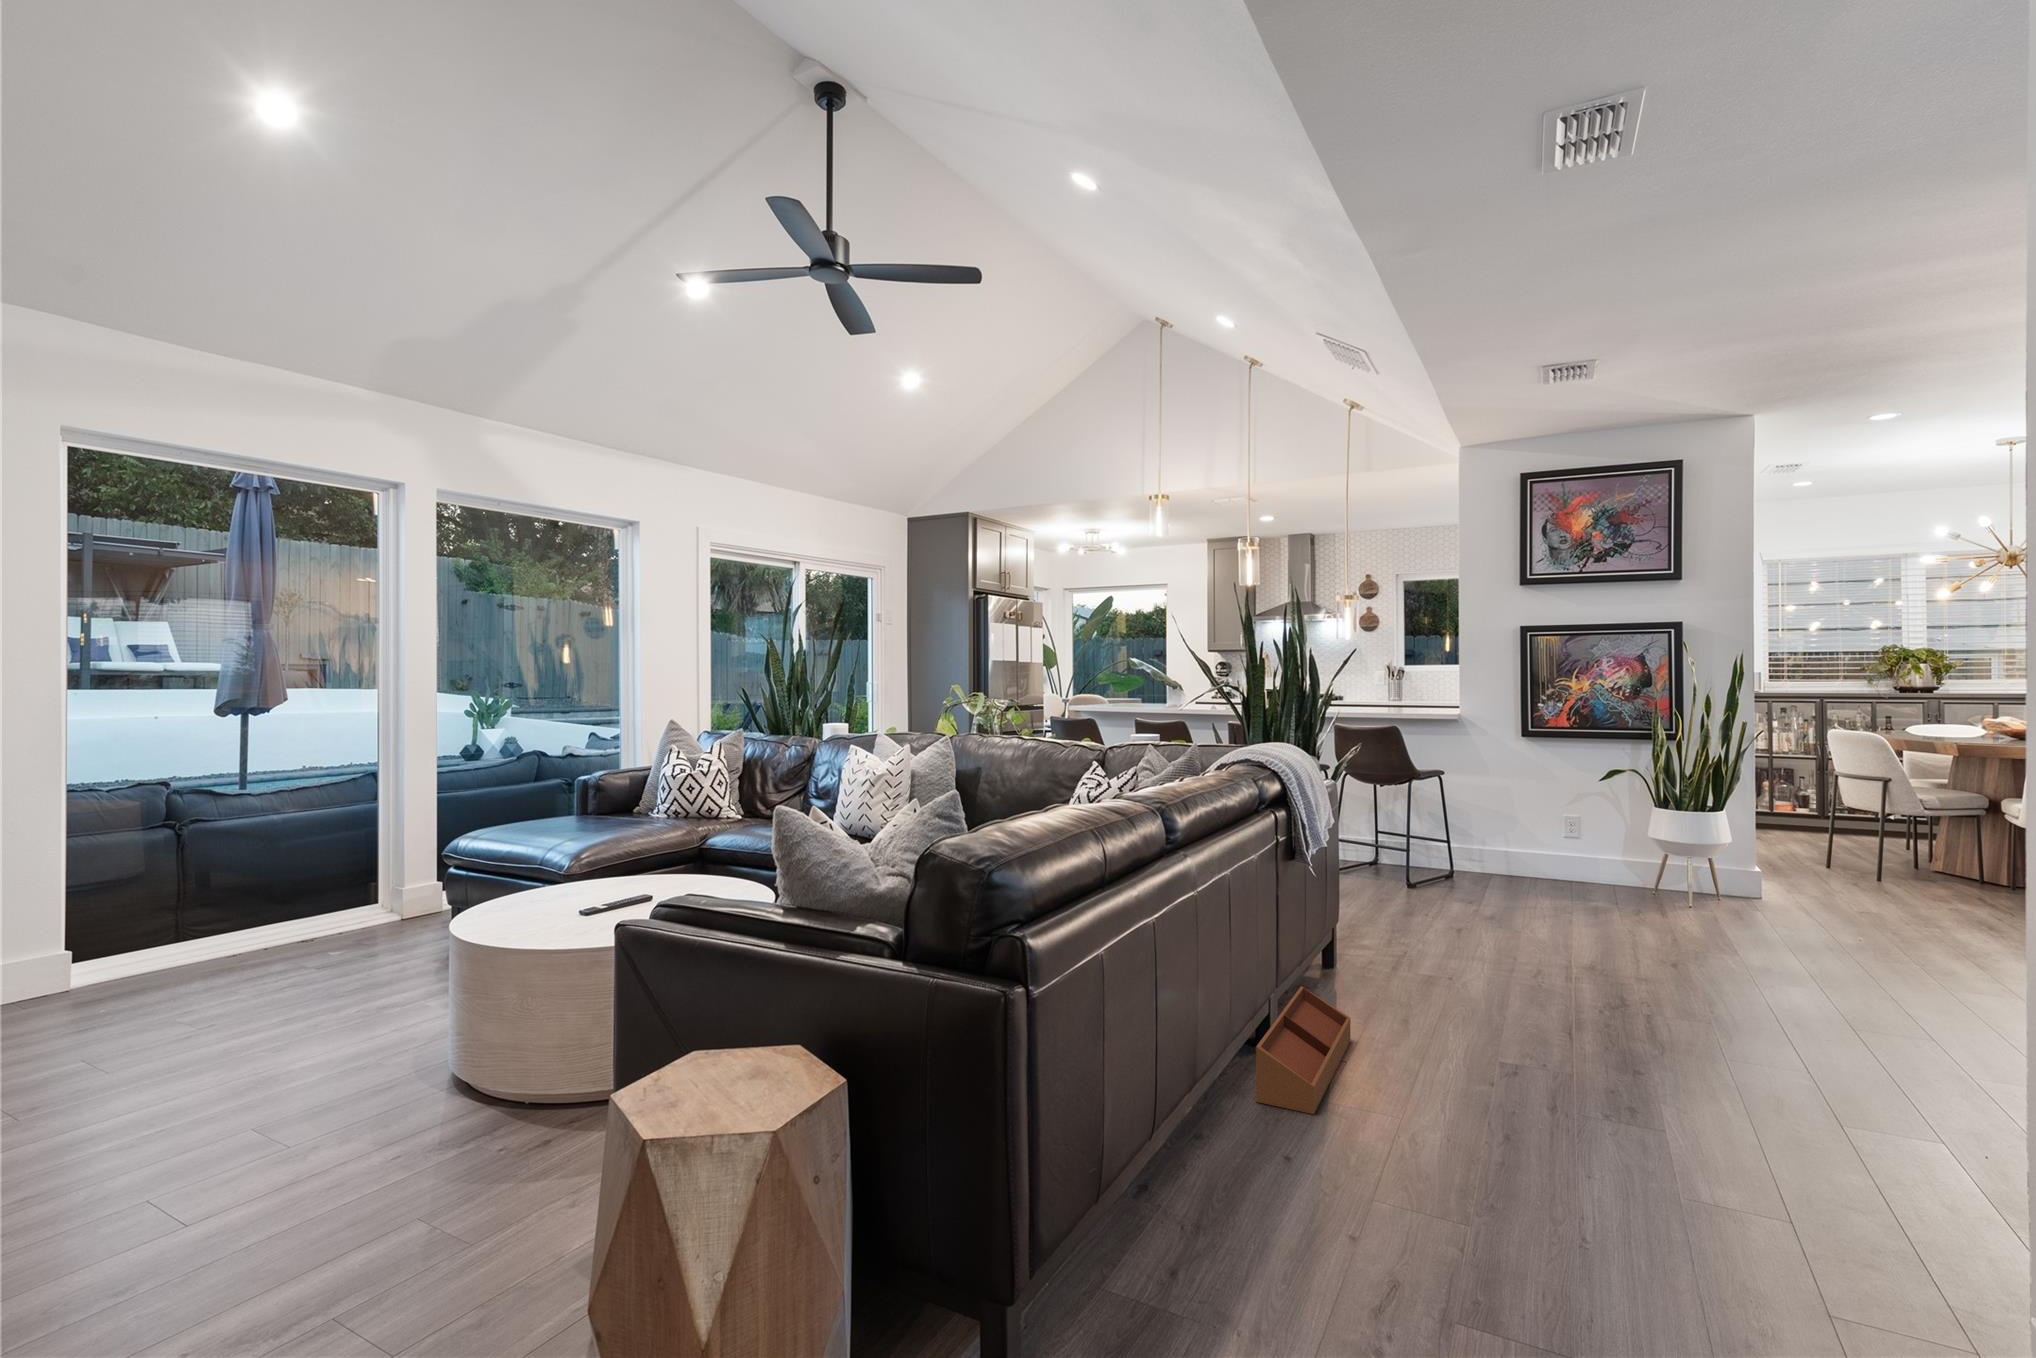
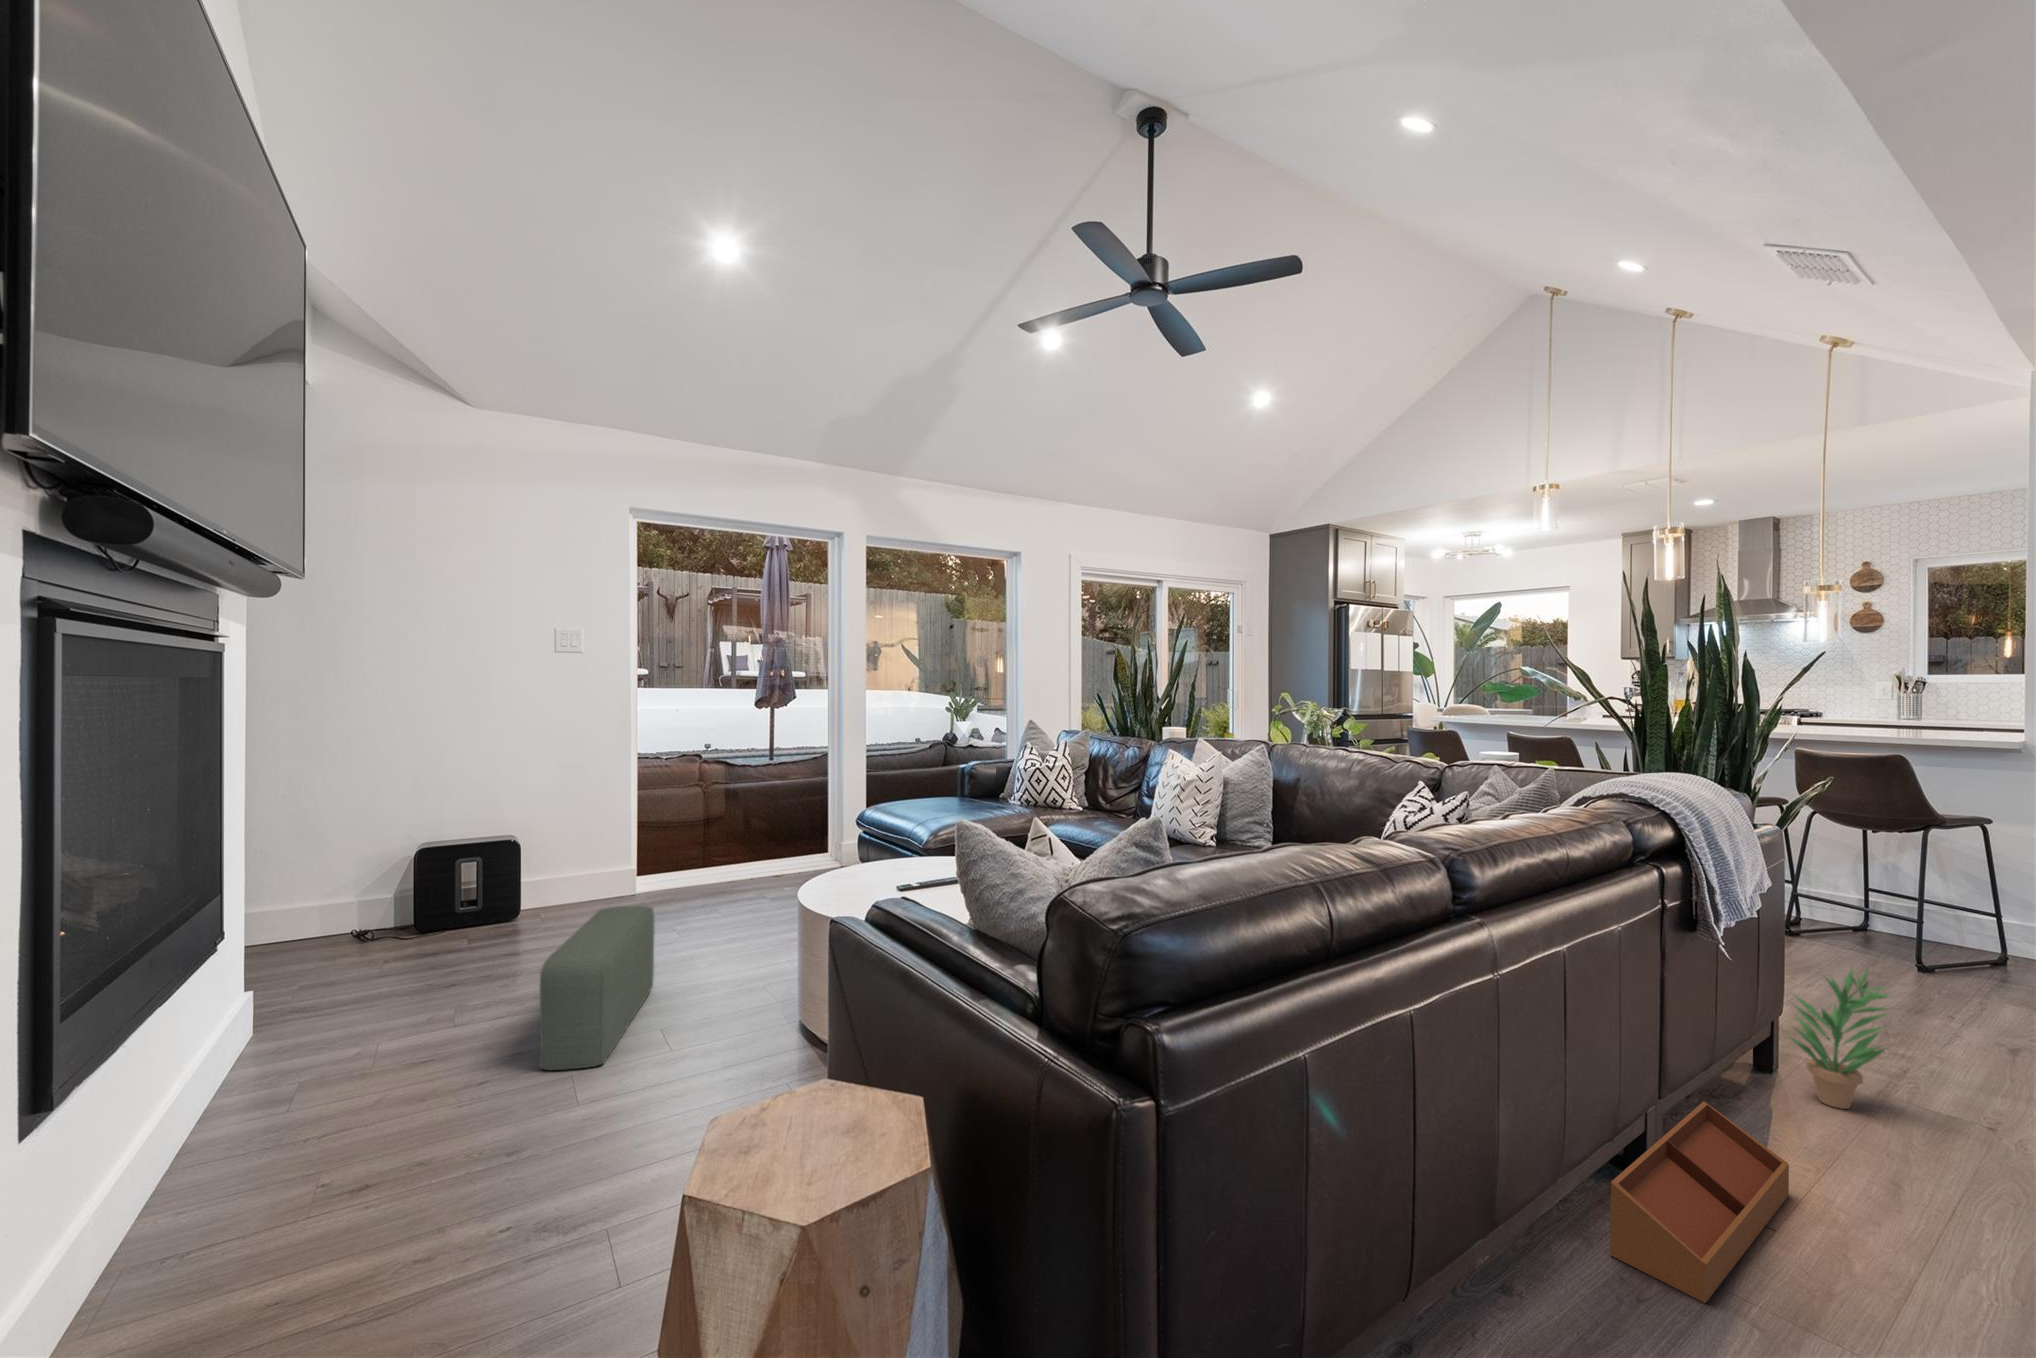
potted plant: none [1340,876,1401,982] -> present [1790,969,1889,1109]
pouf: none [66,985,200,1216] -> present [540,906,654,1070]

